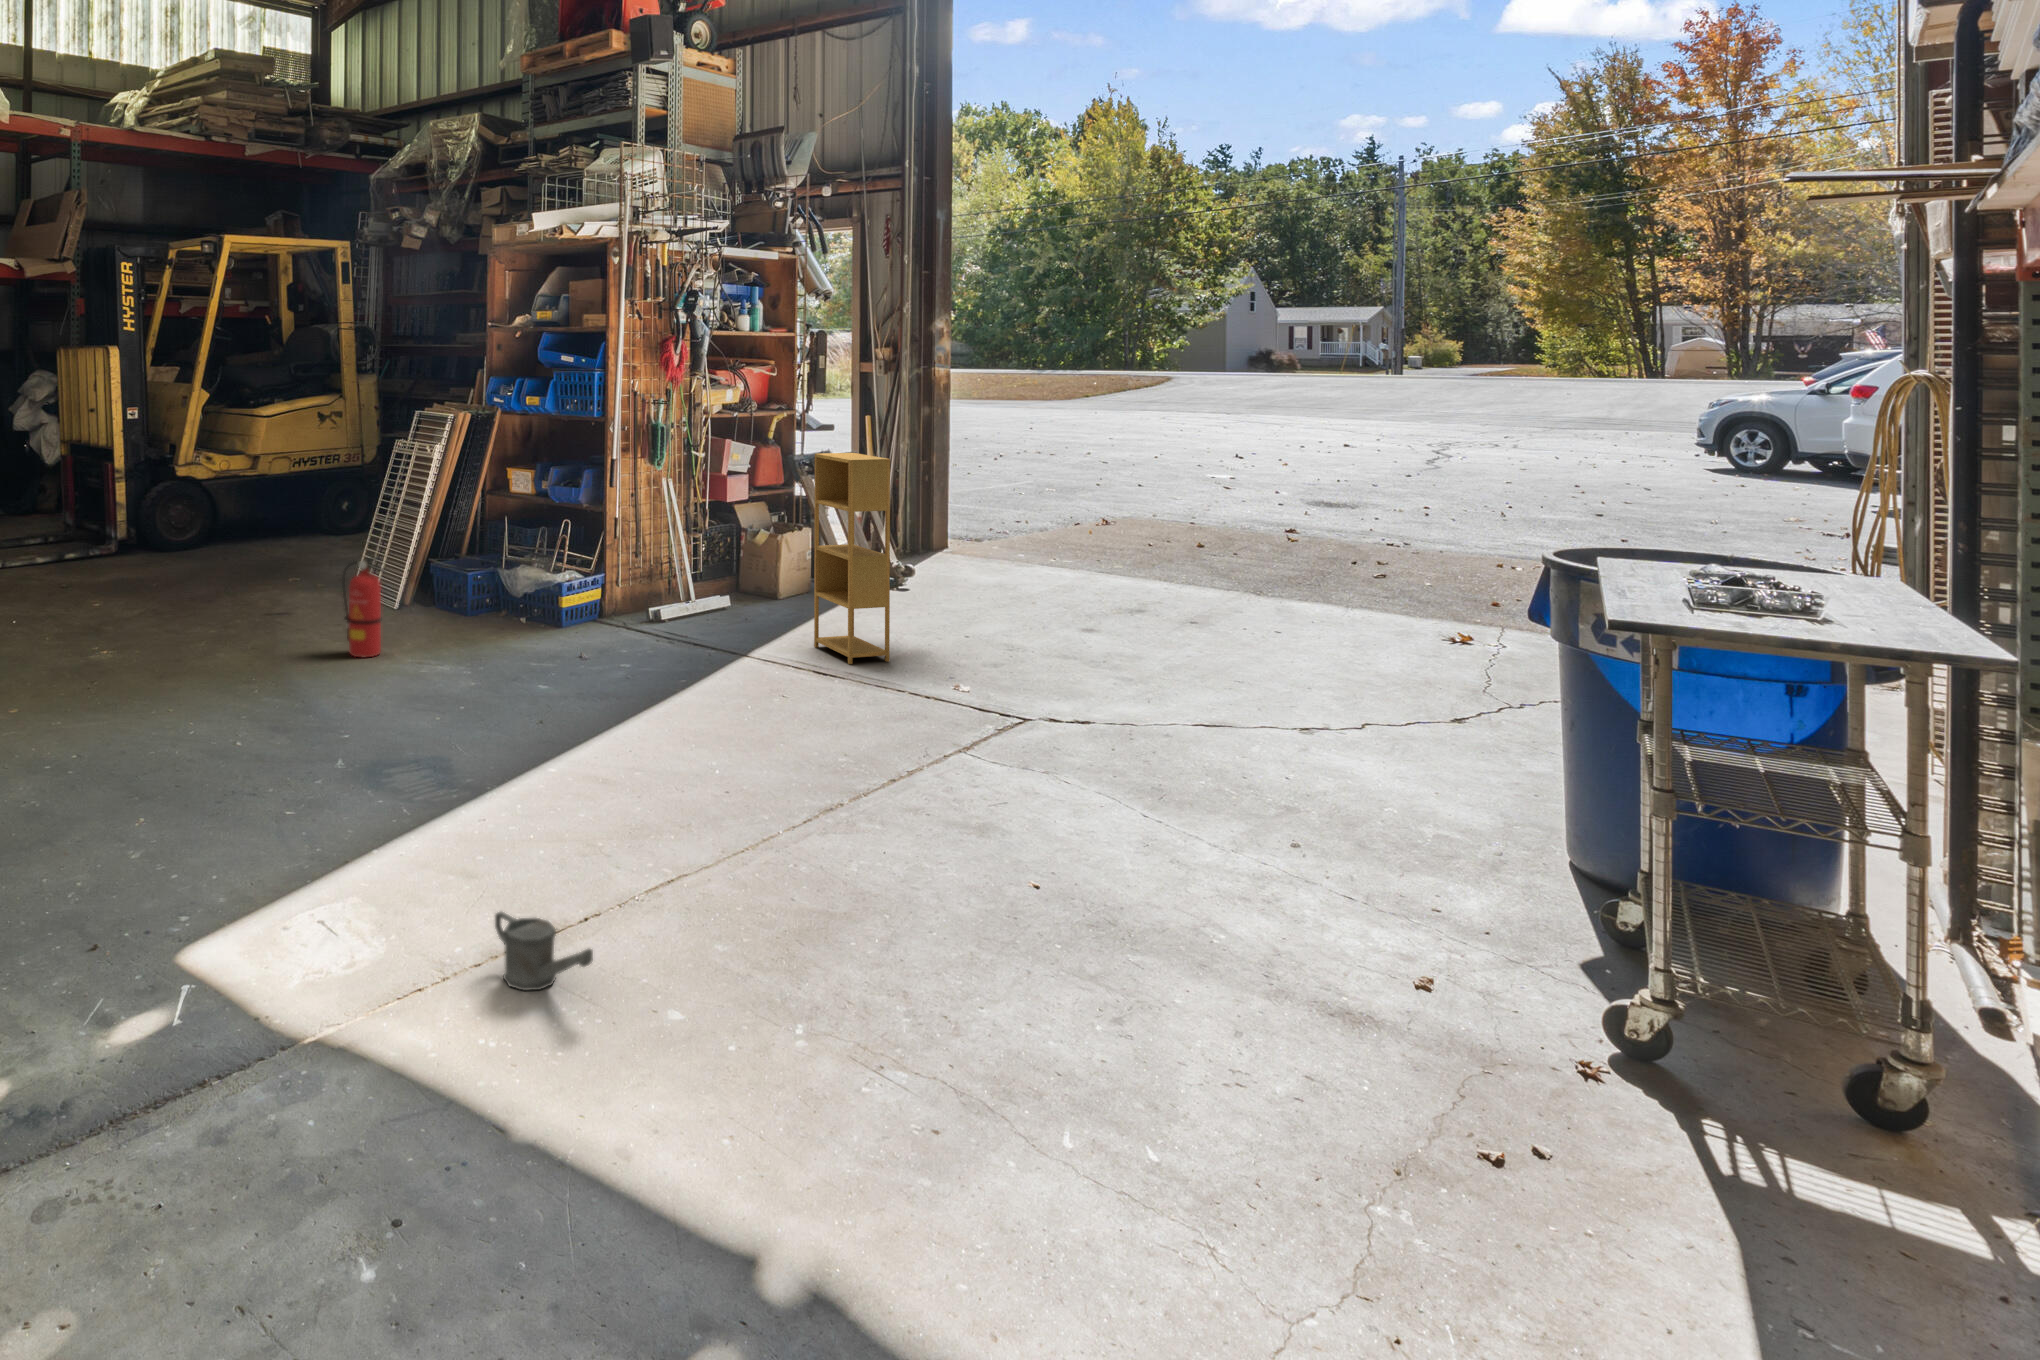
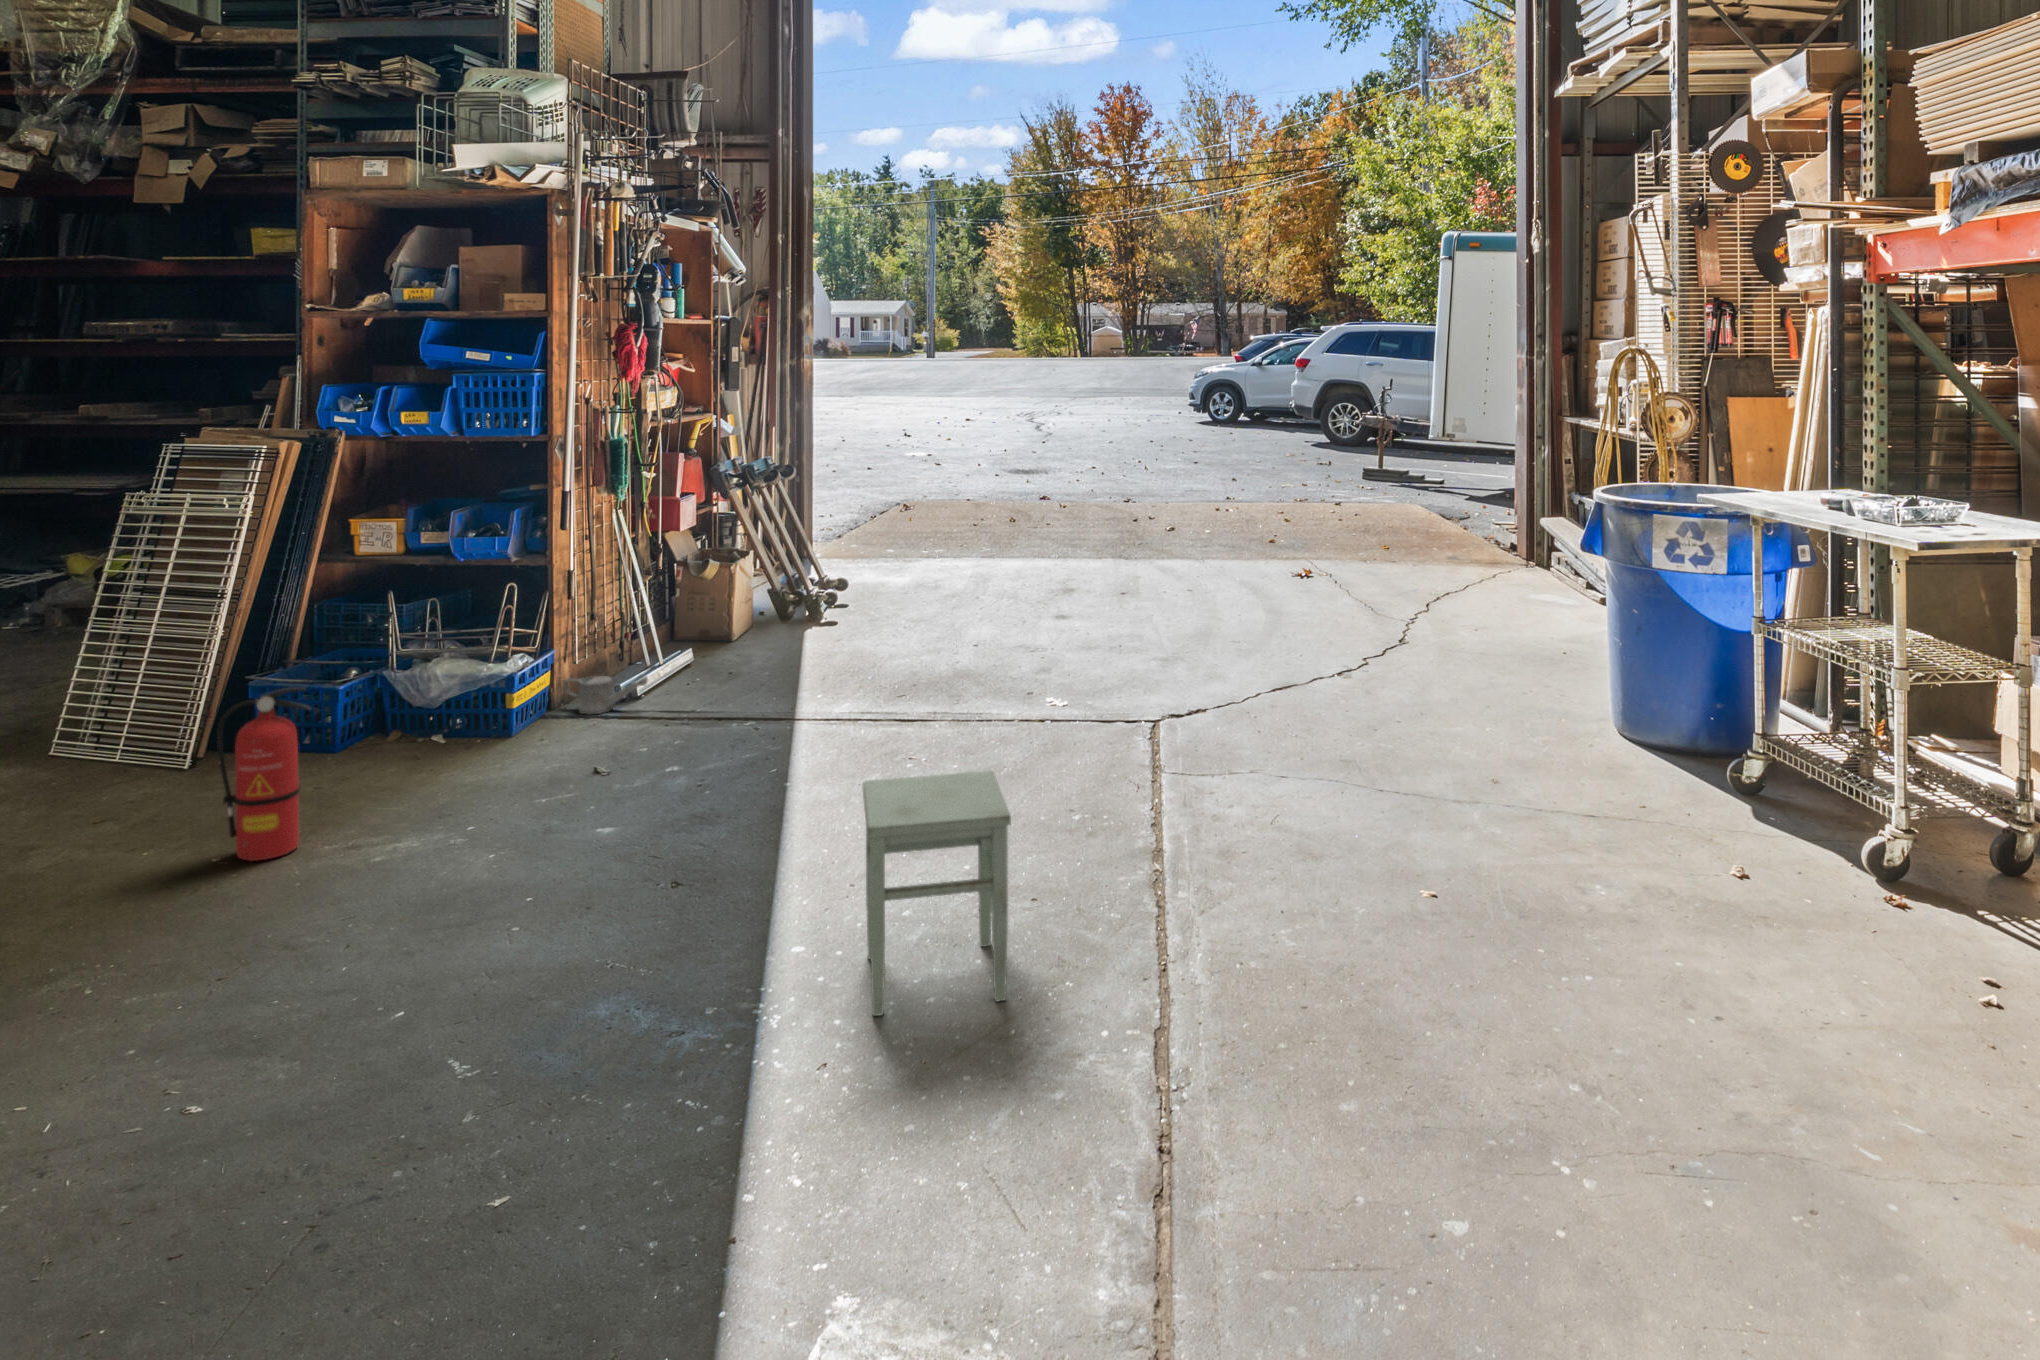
shelving unit: present [814,453,890,664] -> none [884,461,985,706]
stool: none [492,653,622,816] -> present [863,771,1011,1016]
watering can: present [495,912,593,991] -> present [564,676,648,715]

